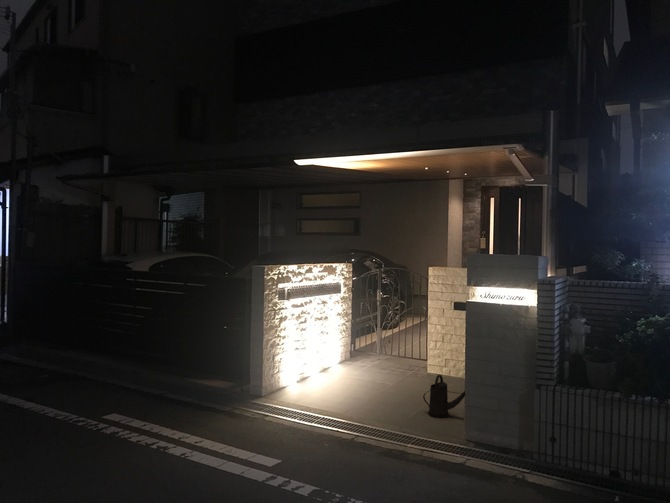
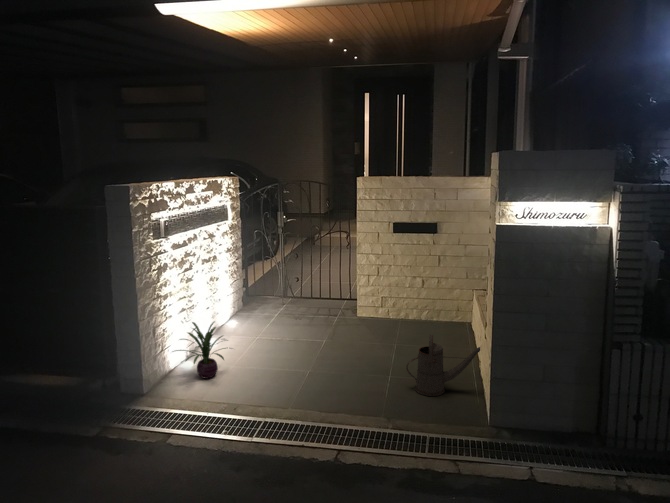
decorative plant: none [282,354,323,392] -> present [176,322,226,379]

